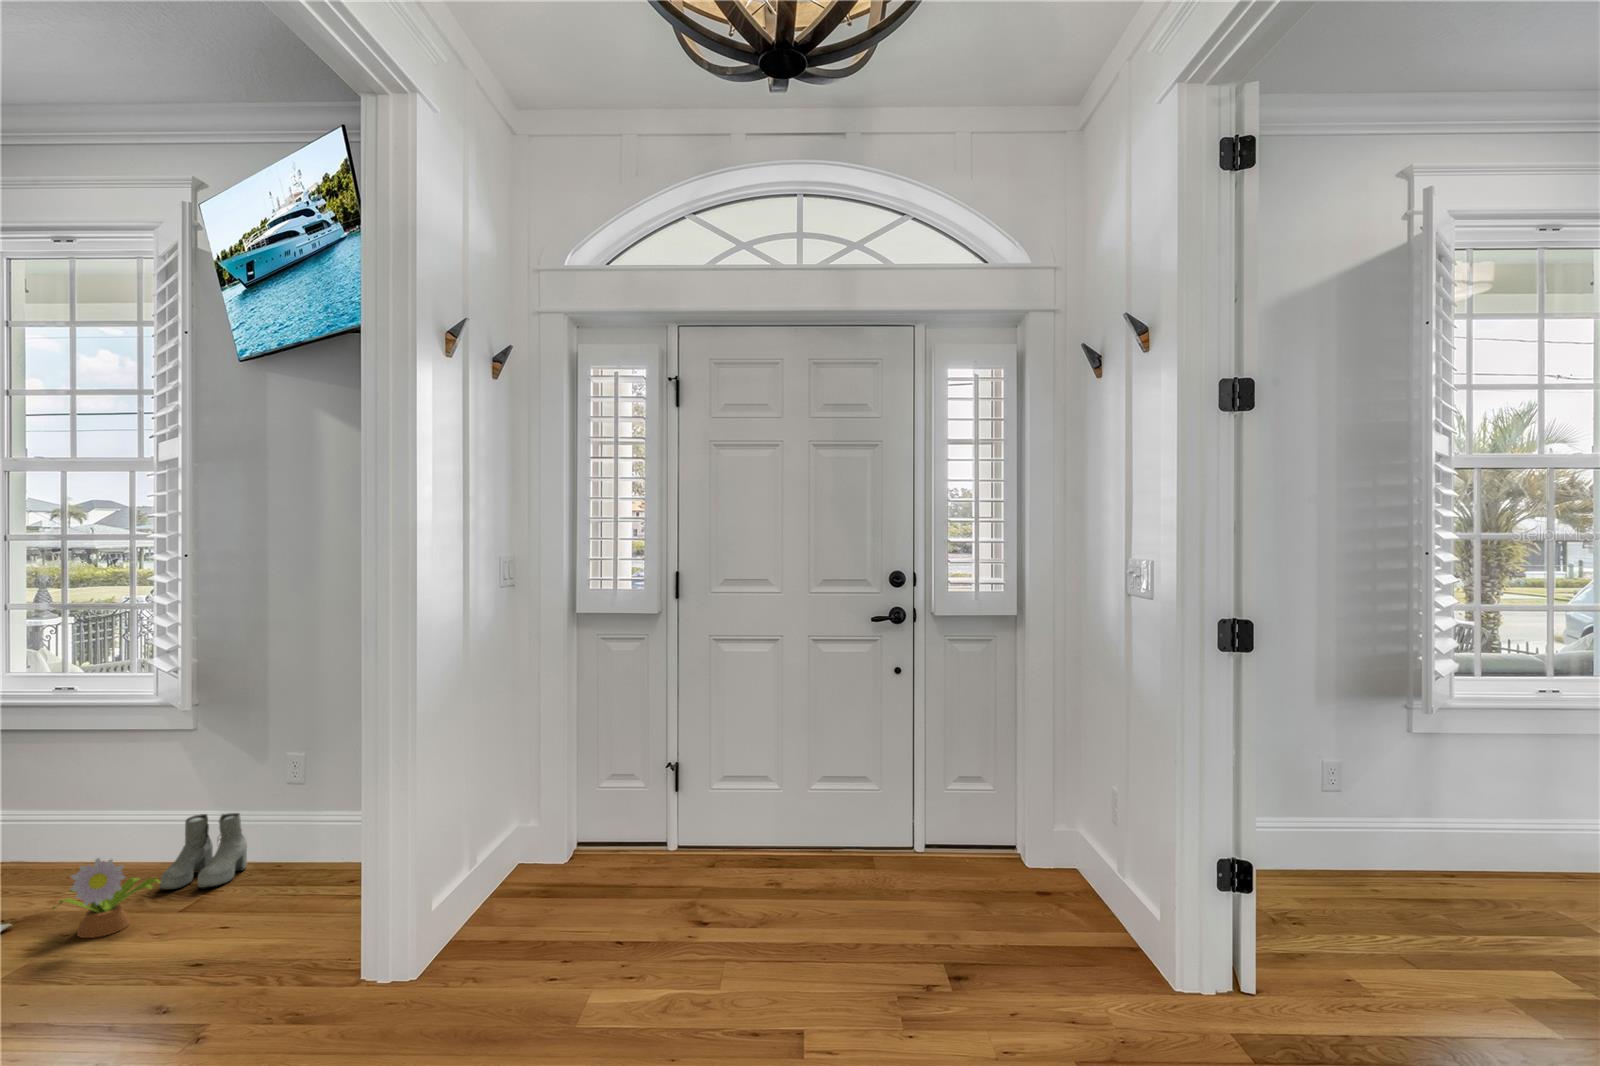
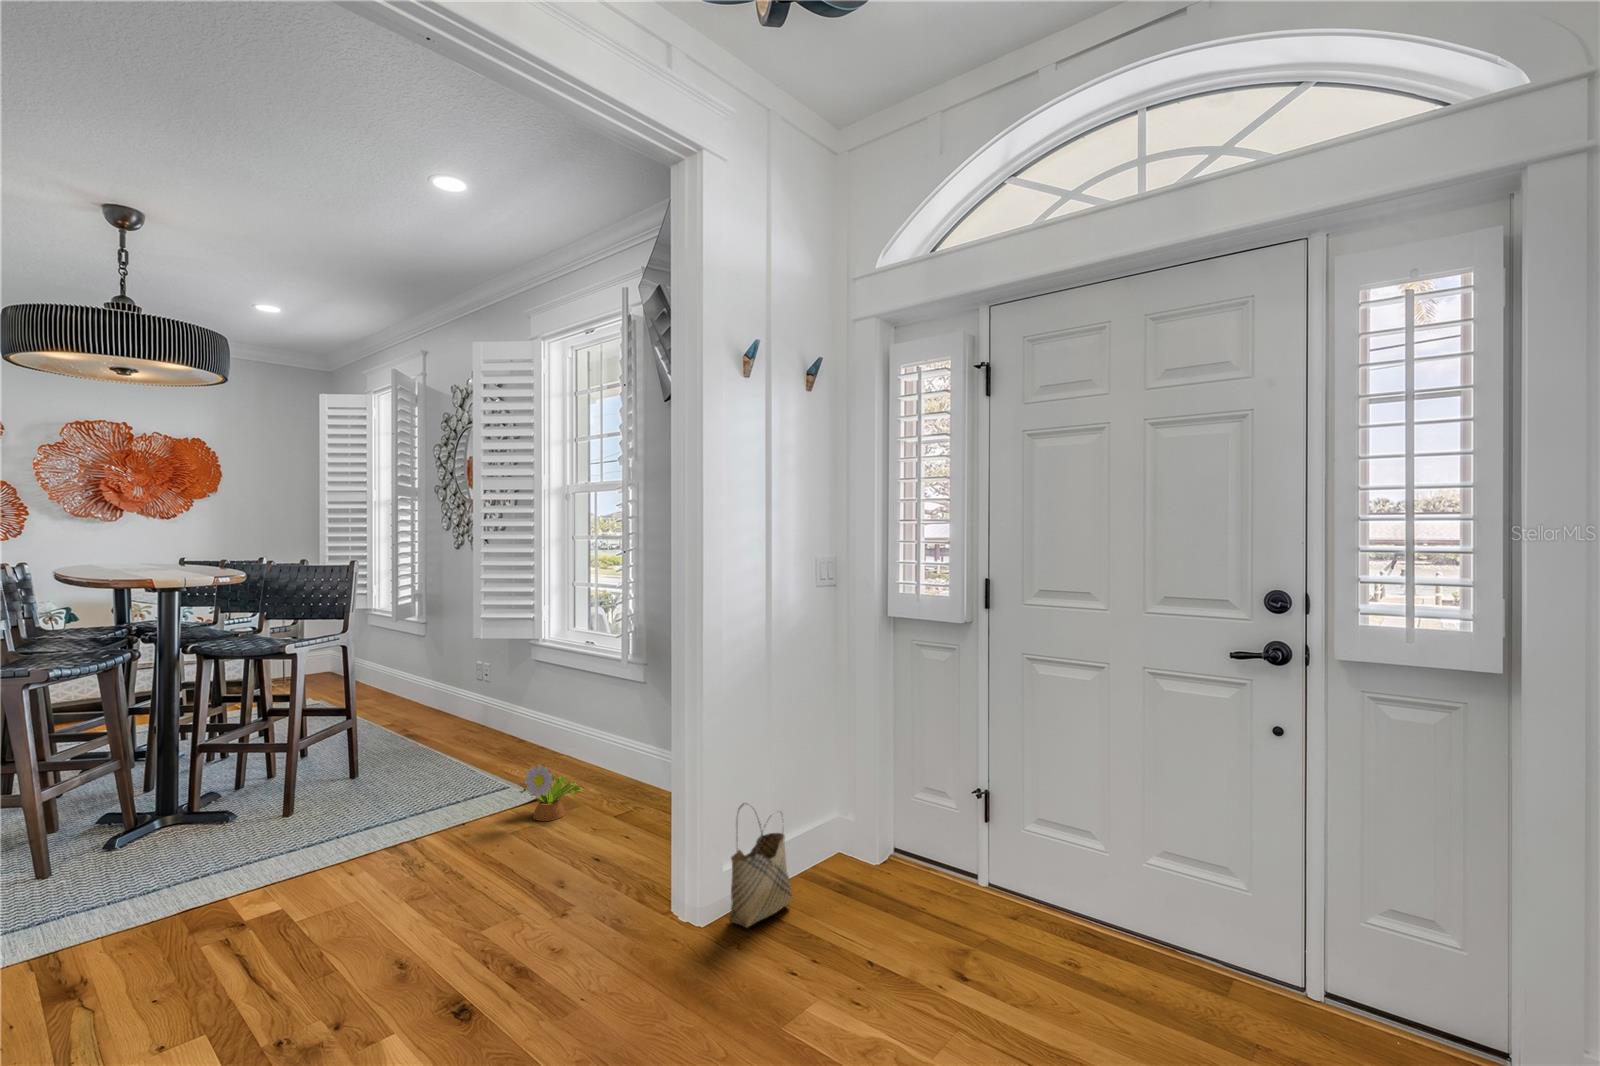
boots: present [160,813,247,890] -> none [601,743,661,801]
woven basket: none [474,816,528,940] -> present [729,804,792,928]

